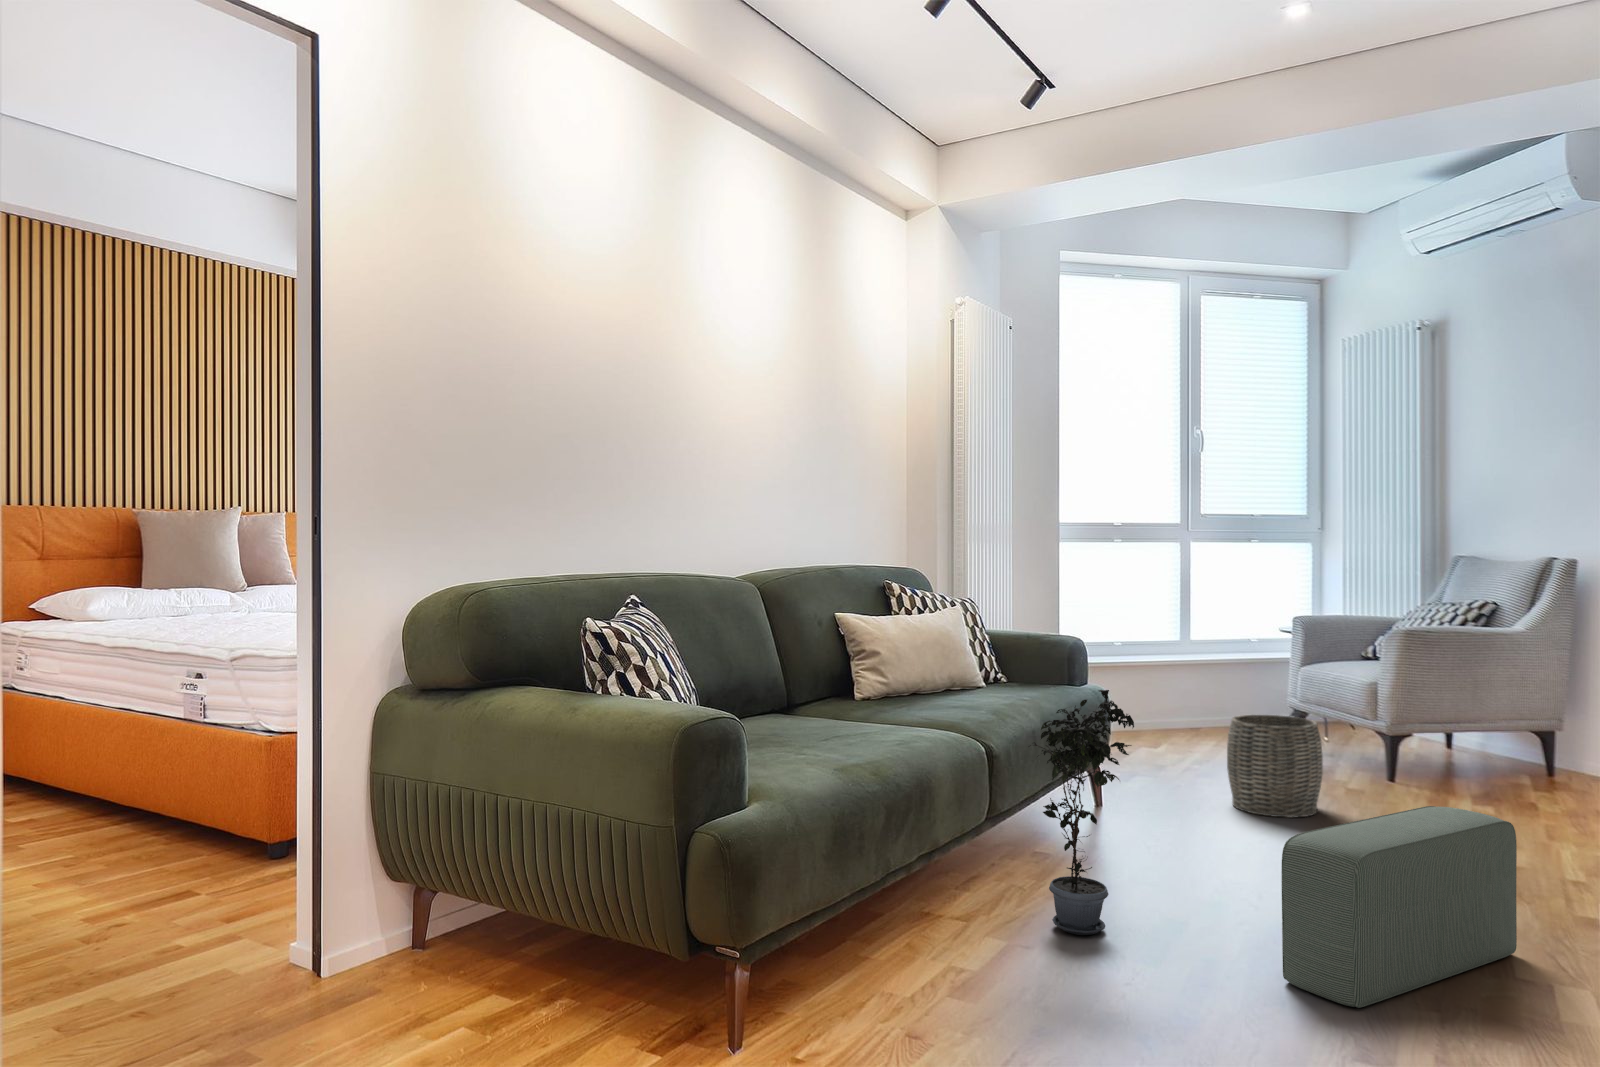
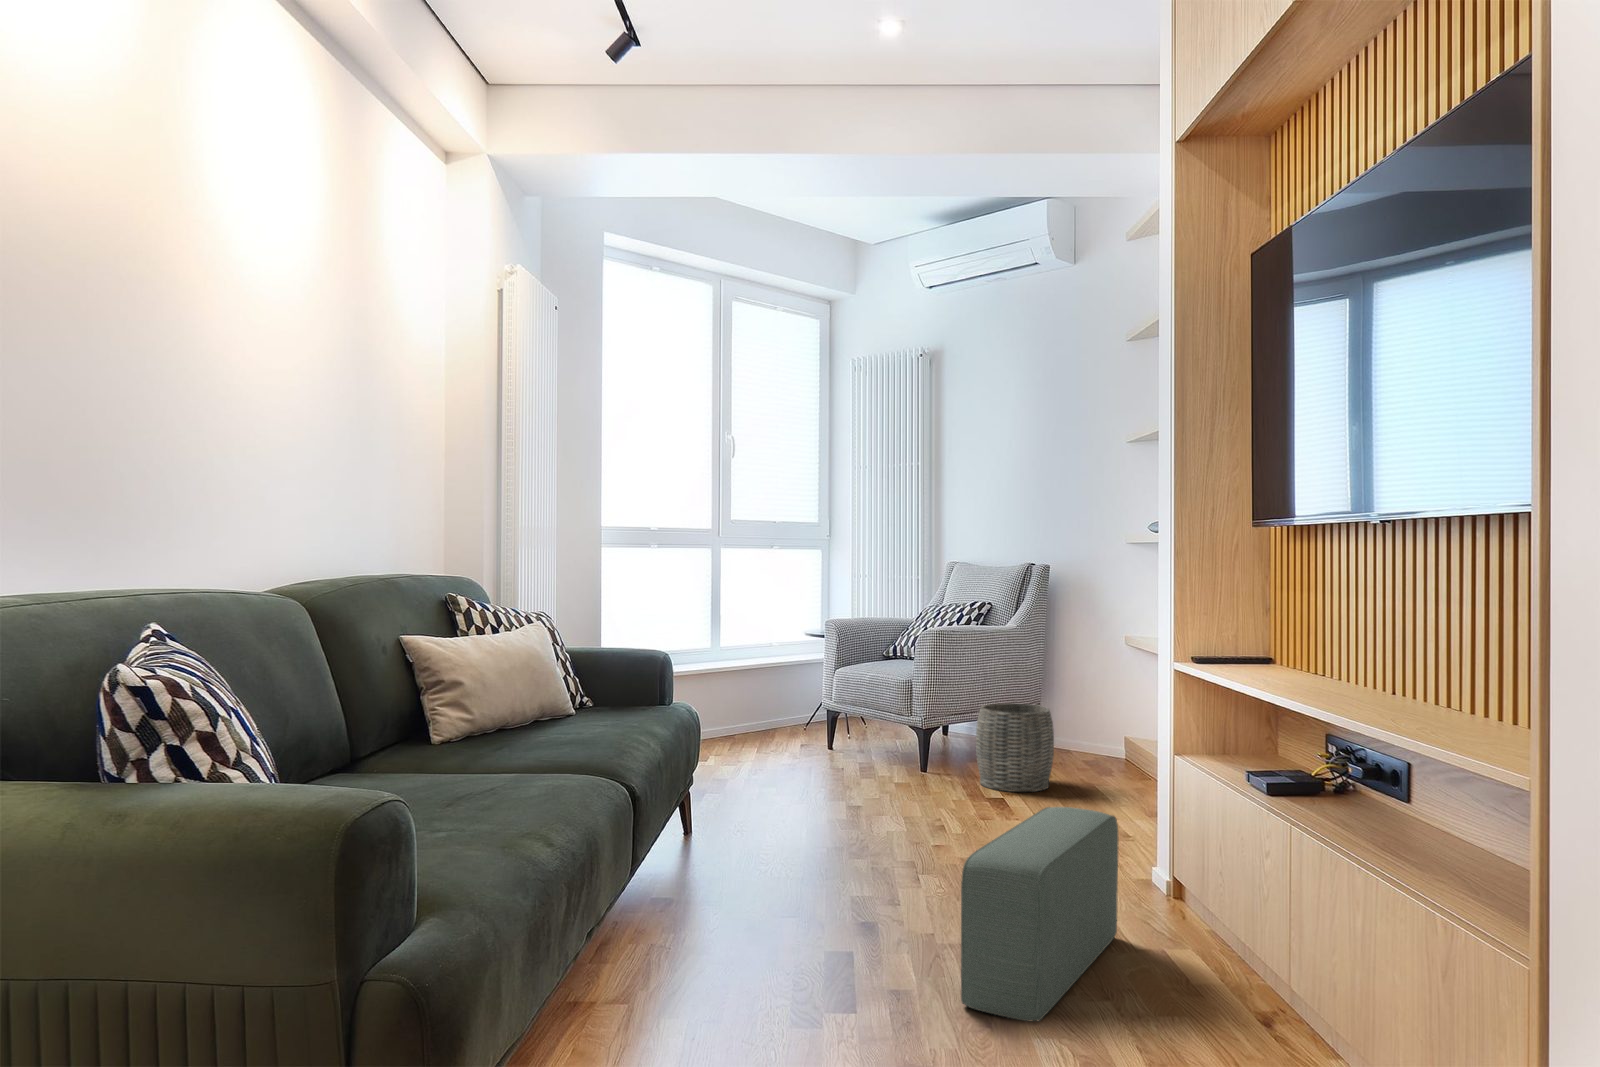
potted plant: present [1030,690,1134,935] -> none [688,718,806,994]
woven basket: present [1227,715,1323,817] -> present [976,703,1054,792]

